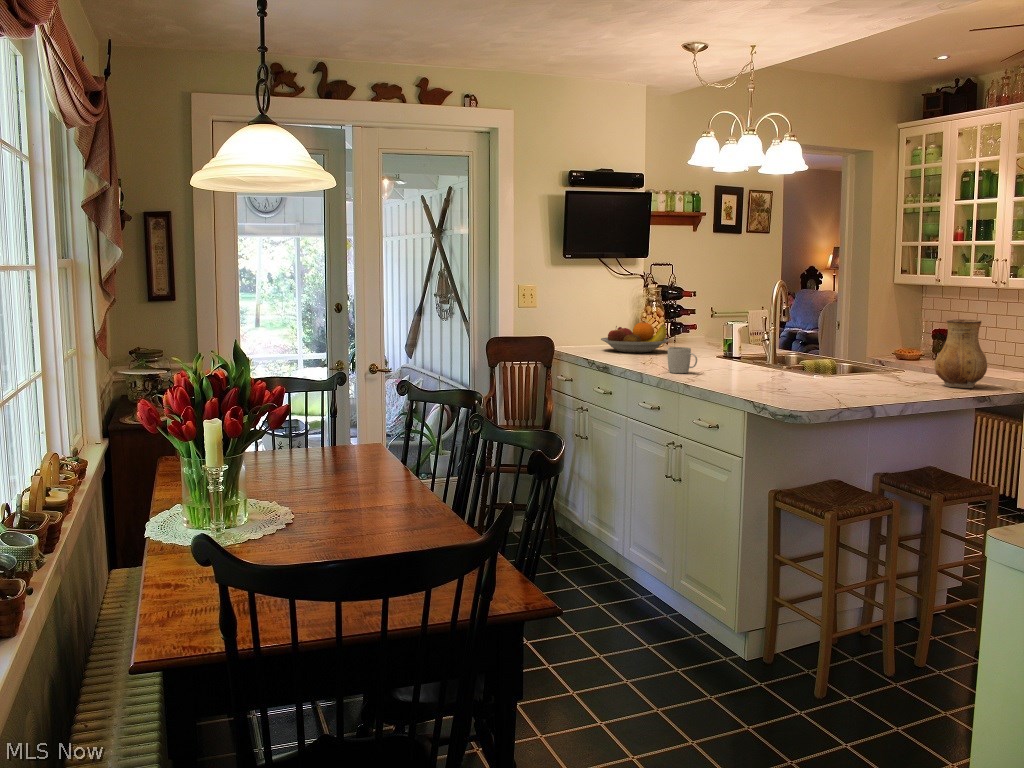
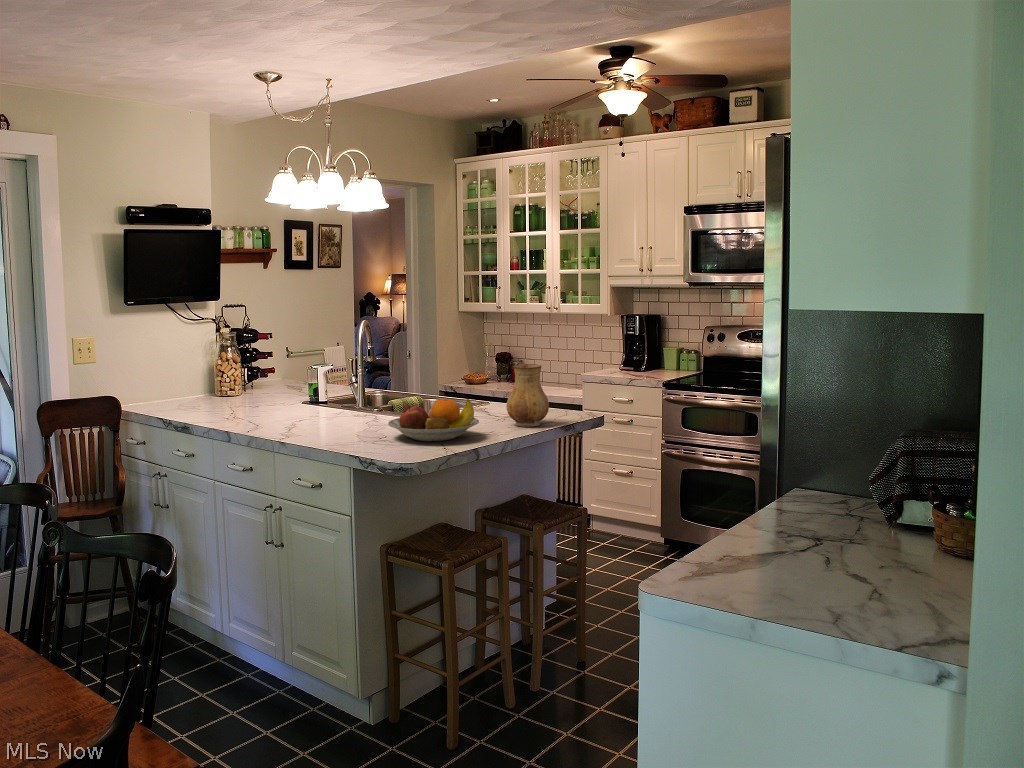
fruit bowl: present [601,322,669,353] -> present [388,399,479,441]
mug: present [667,347,697,373] -> none [256,405,288,434]

